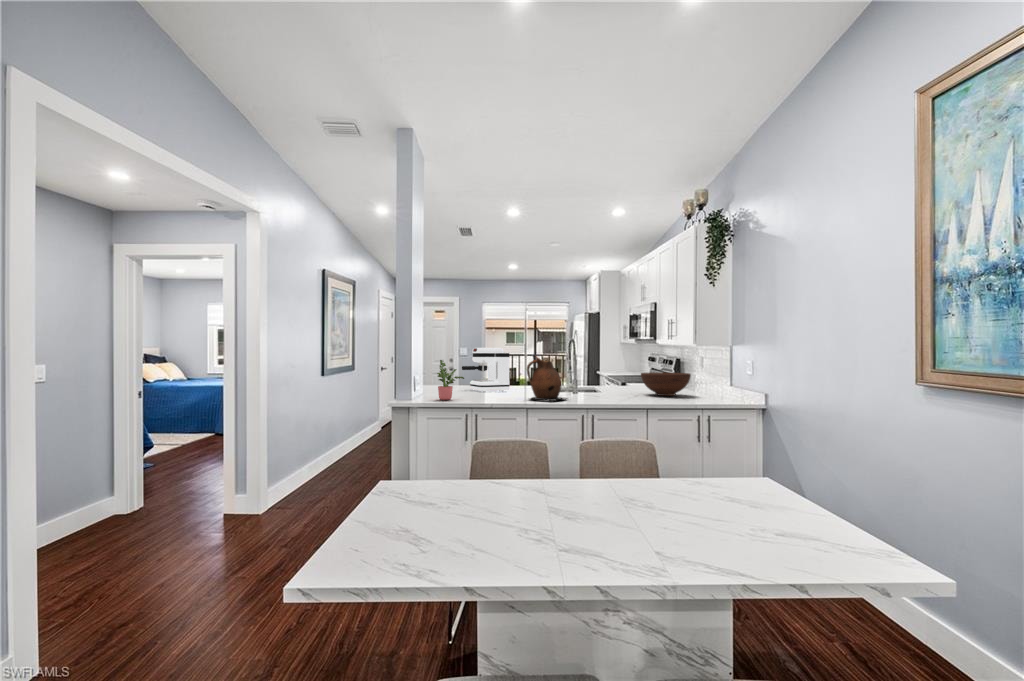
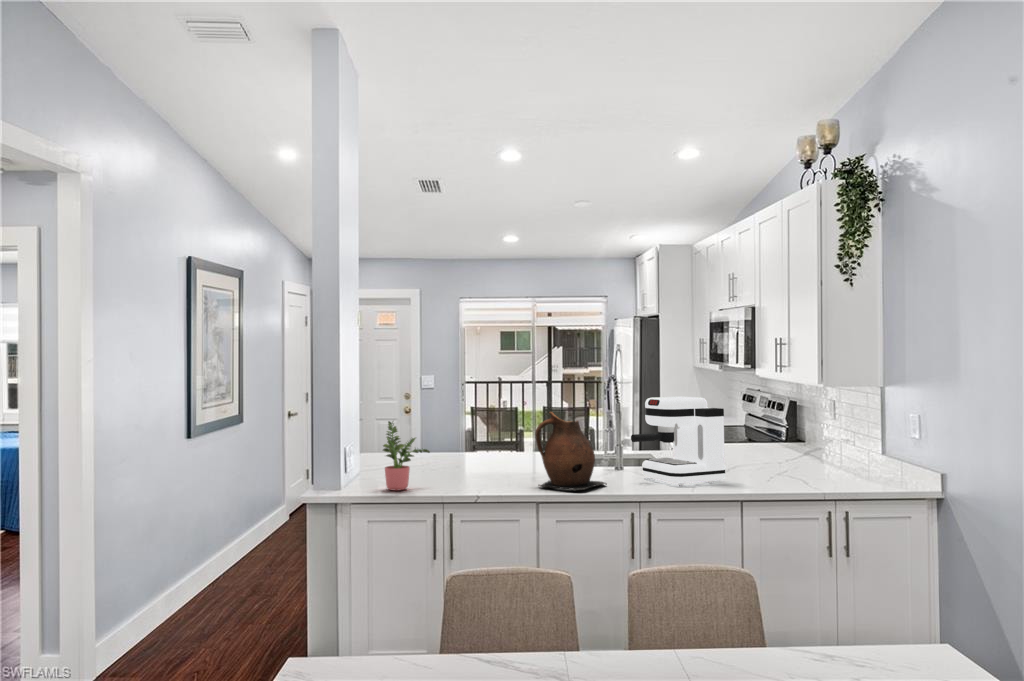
coffee maker: present [462,348,510,392] -> present [631,397,726,485]
fruit bowl: present [641,372,691,396] -> none [730,430,815,472]

